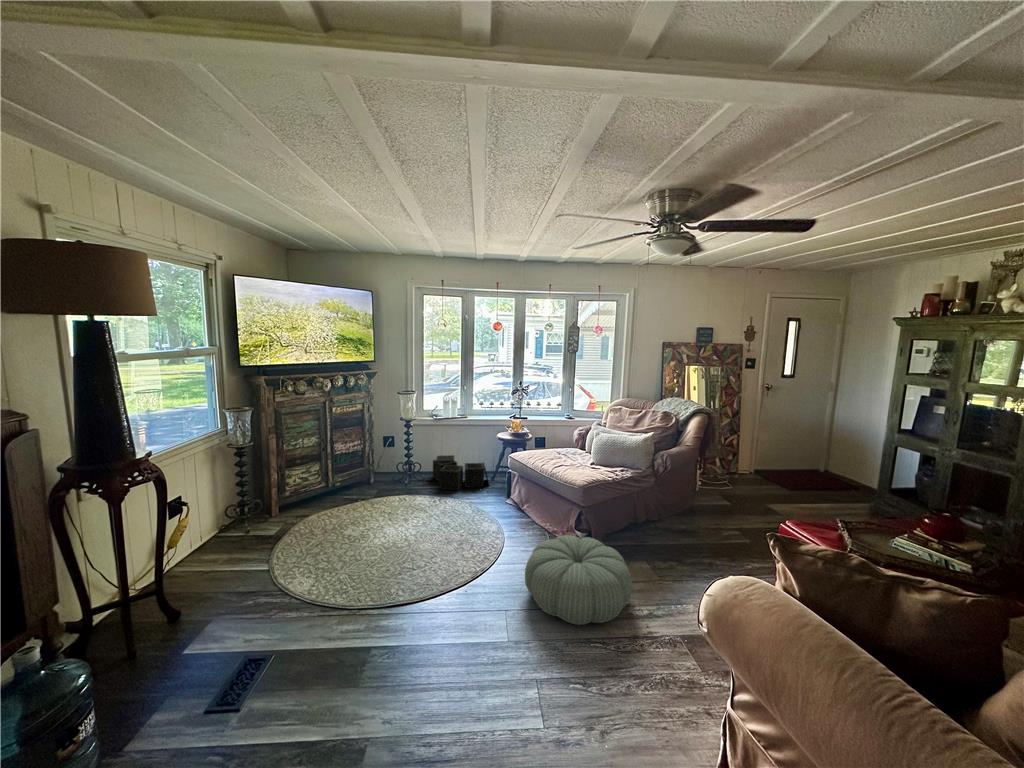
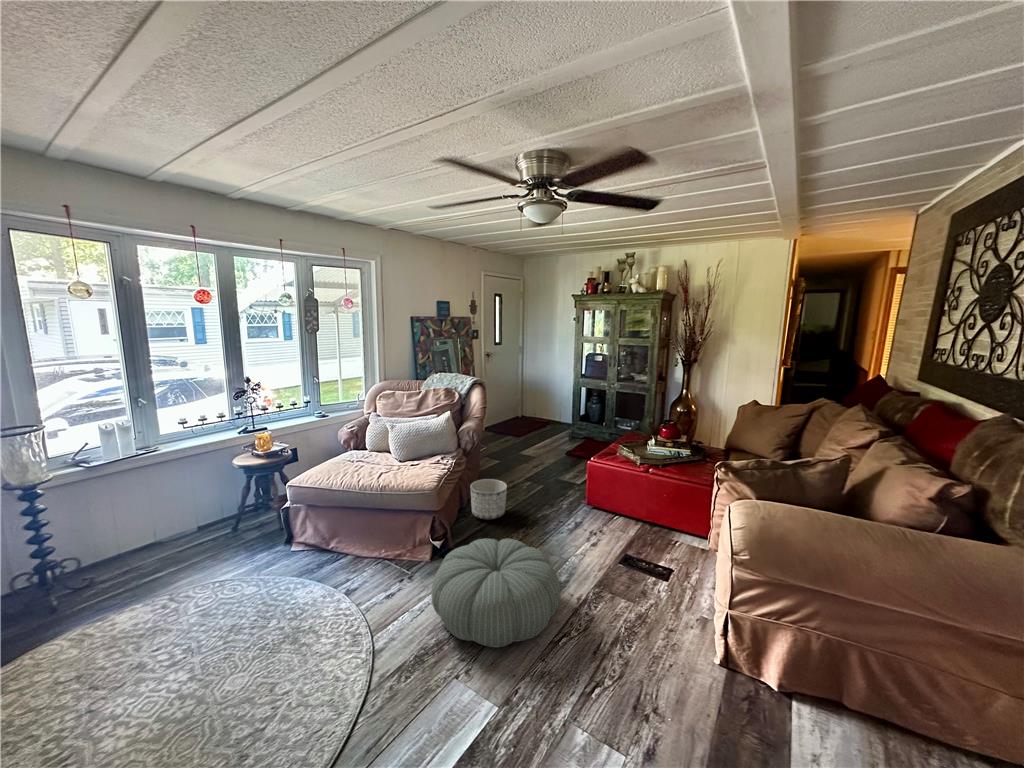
storage bin: present [433,455,489,491] -> none [79,513,228,591]
planter: none [643,502,680,542] -> present [471,479,507,520]

